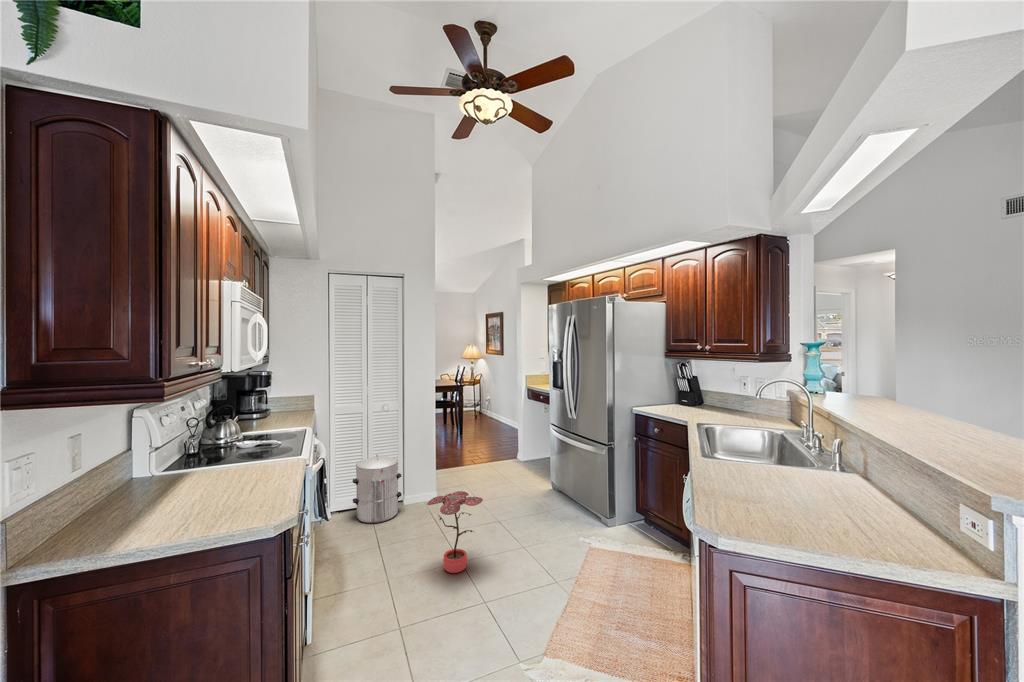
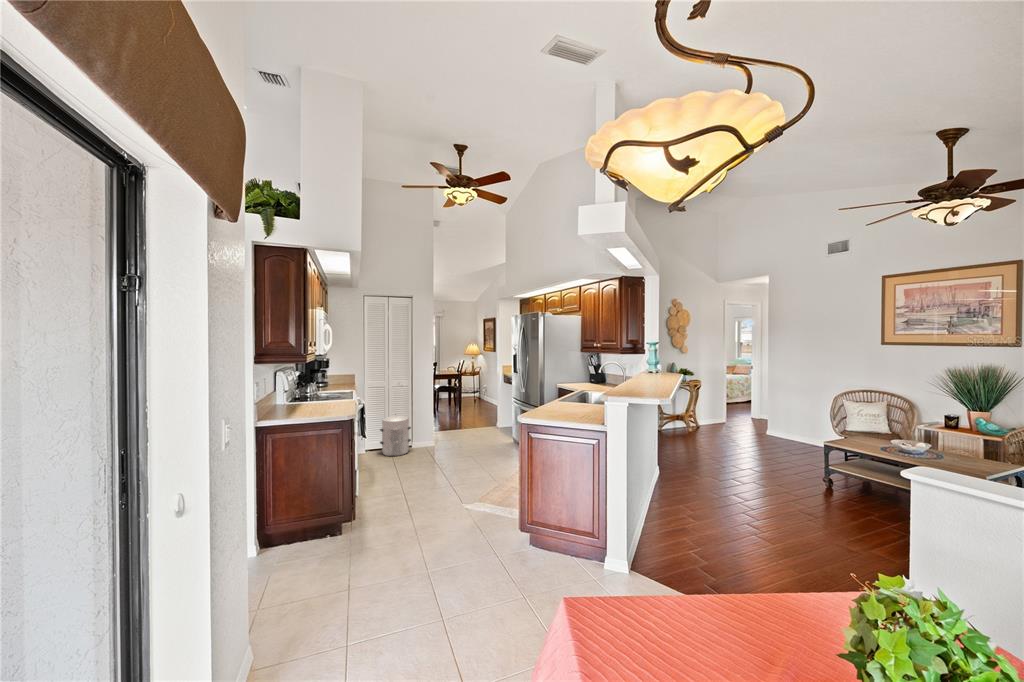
potted plant: present [427,491,483,573] -> none [423,431,456,476]

